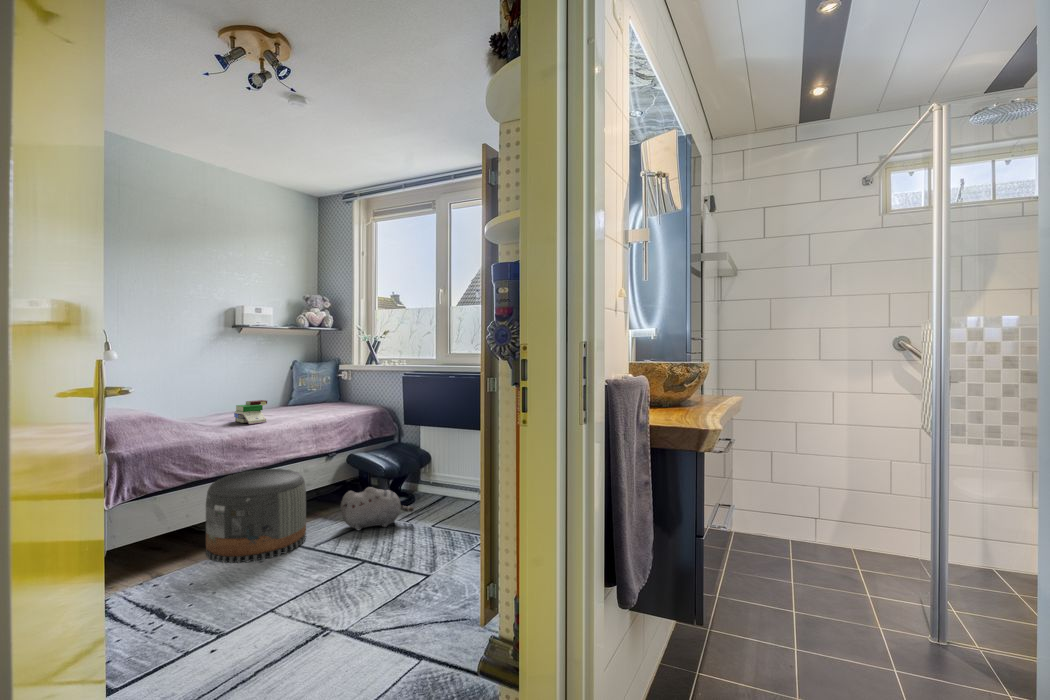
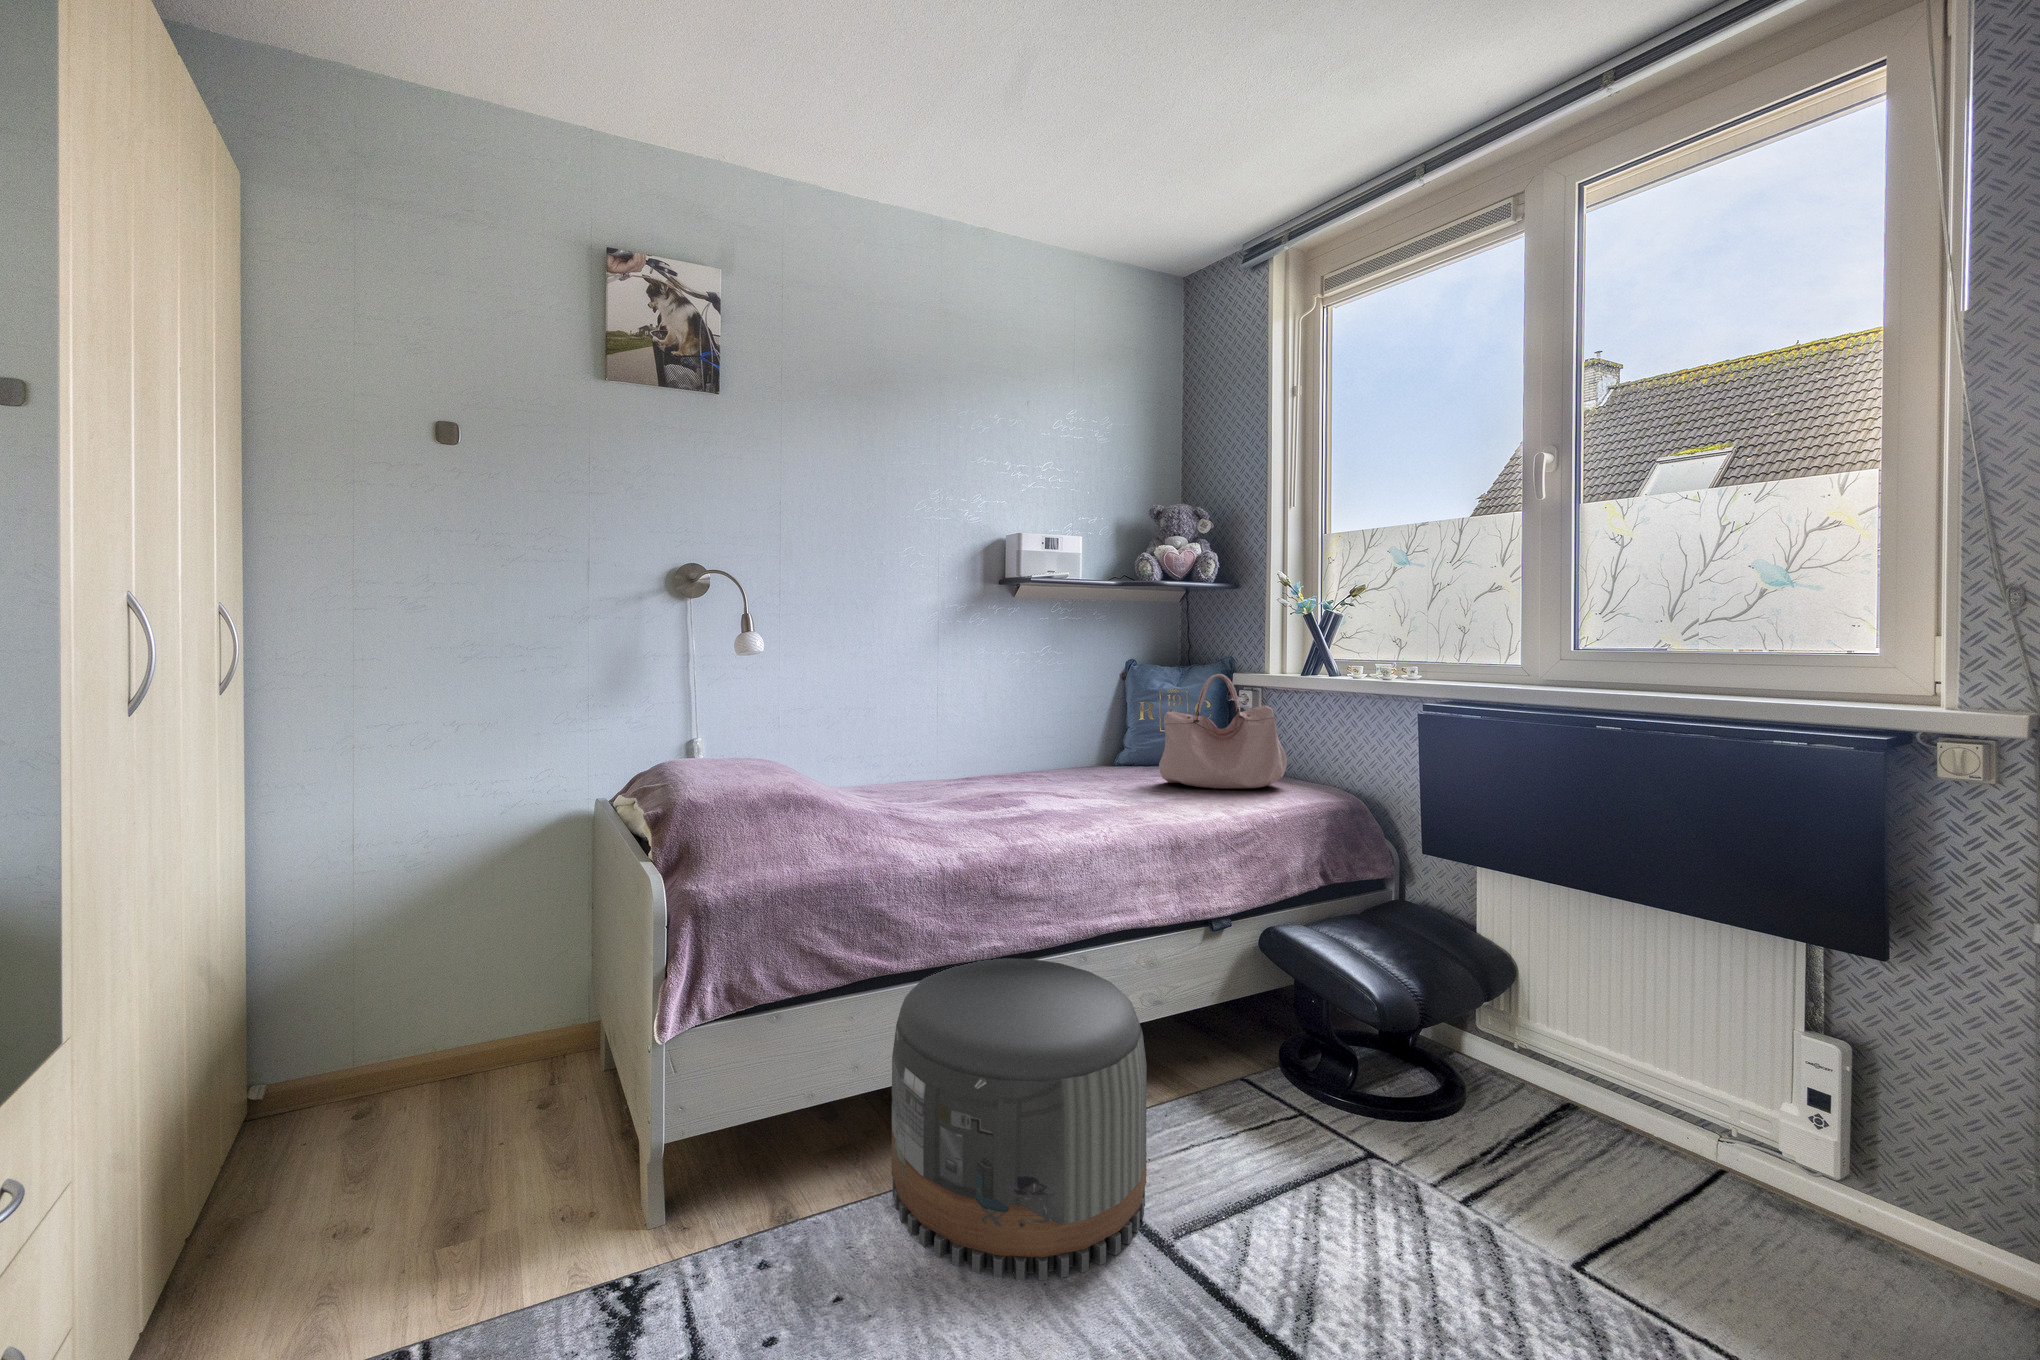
handbag: none [309,365,360,409] -> present [1159,674,1287,789]
book: present [234,400,267,424] -> none [989,758,1060,823]
plush toy: present [340,487,414,530] -> none [1249,1083,1514,1246]

